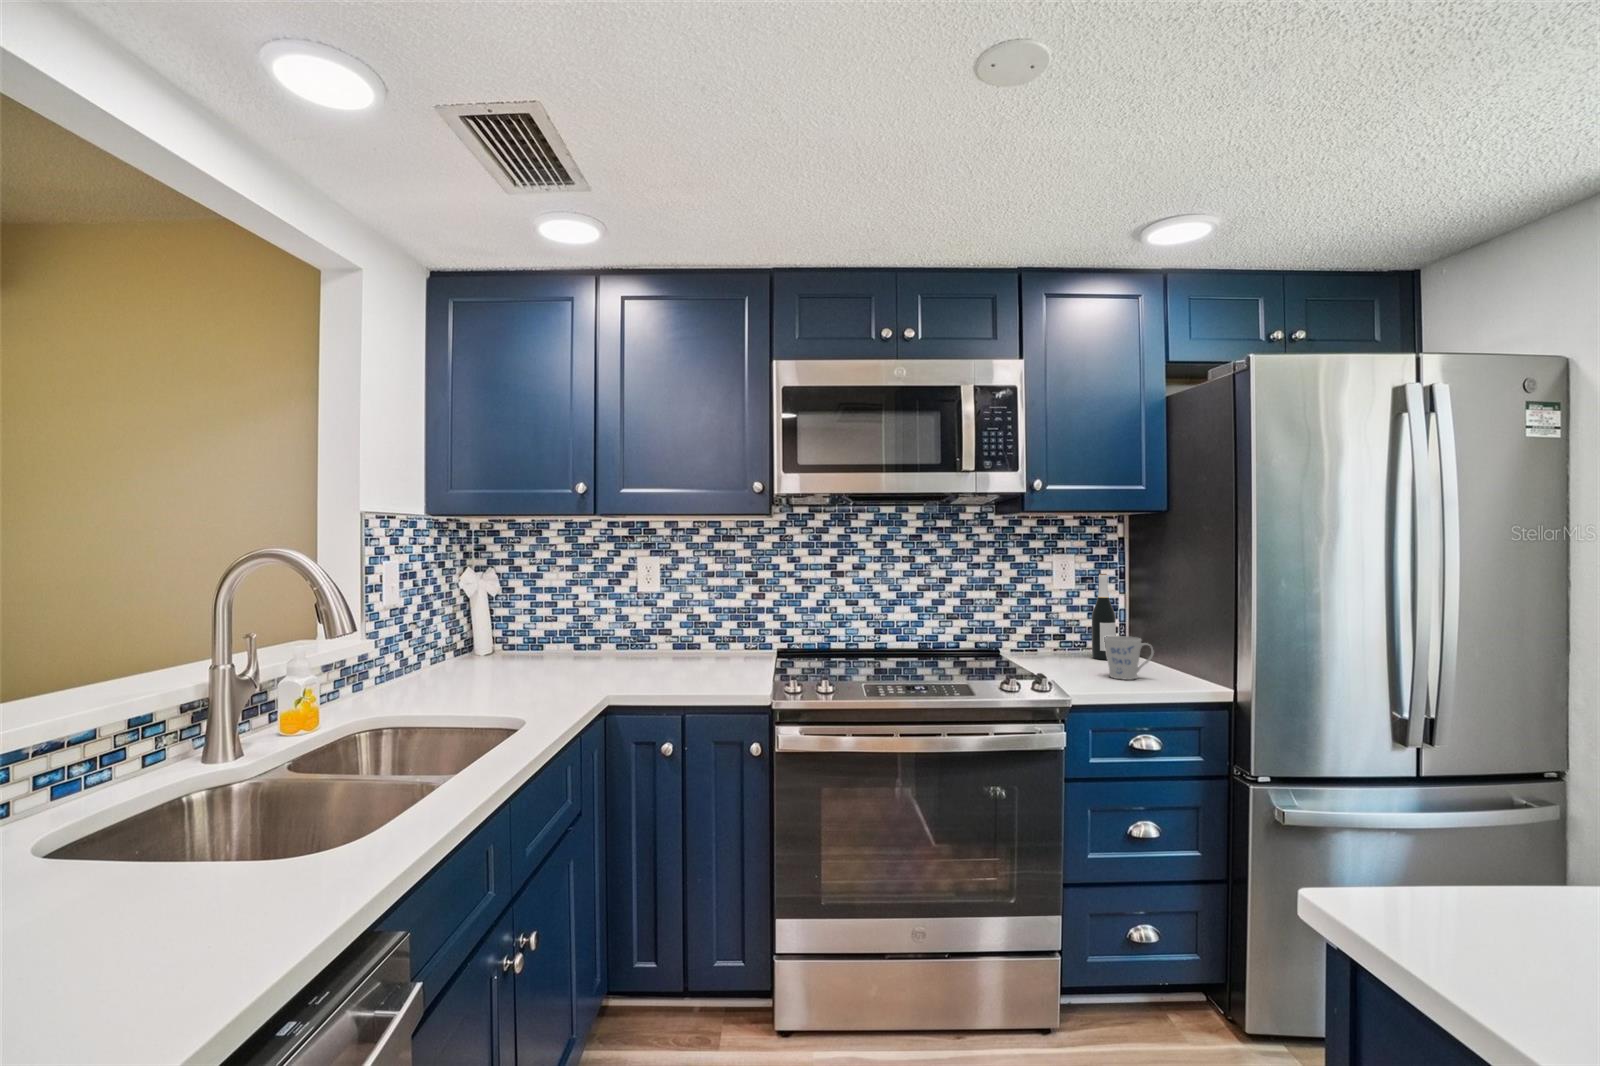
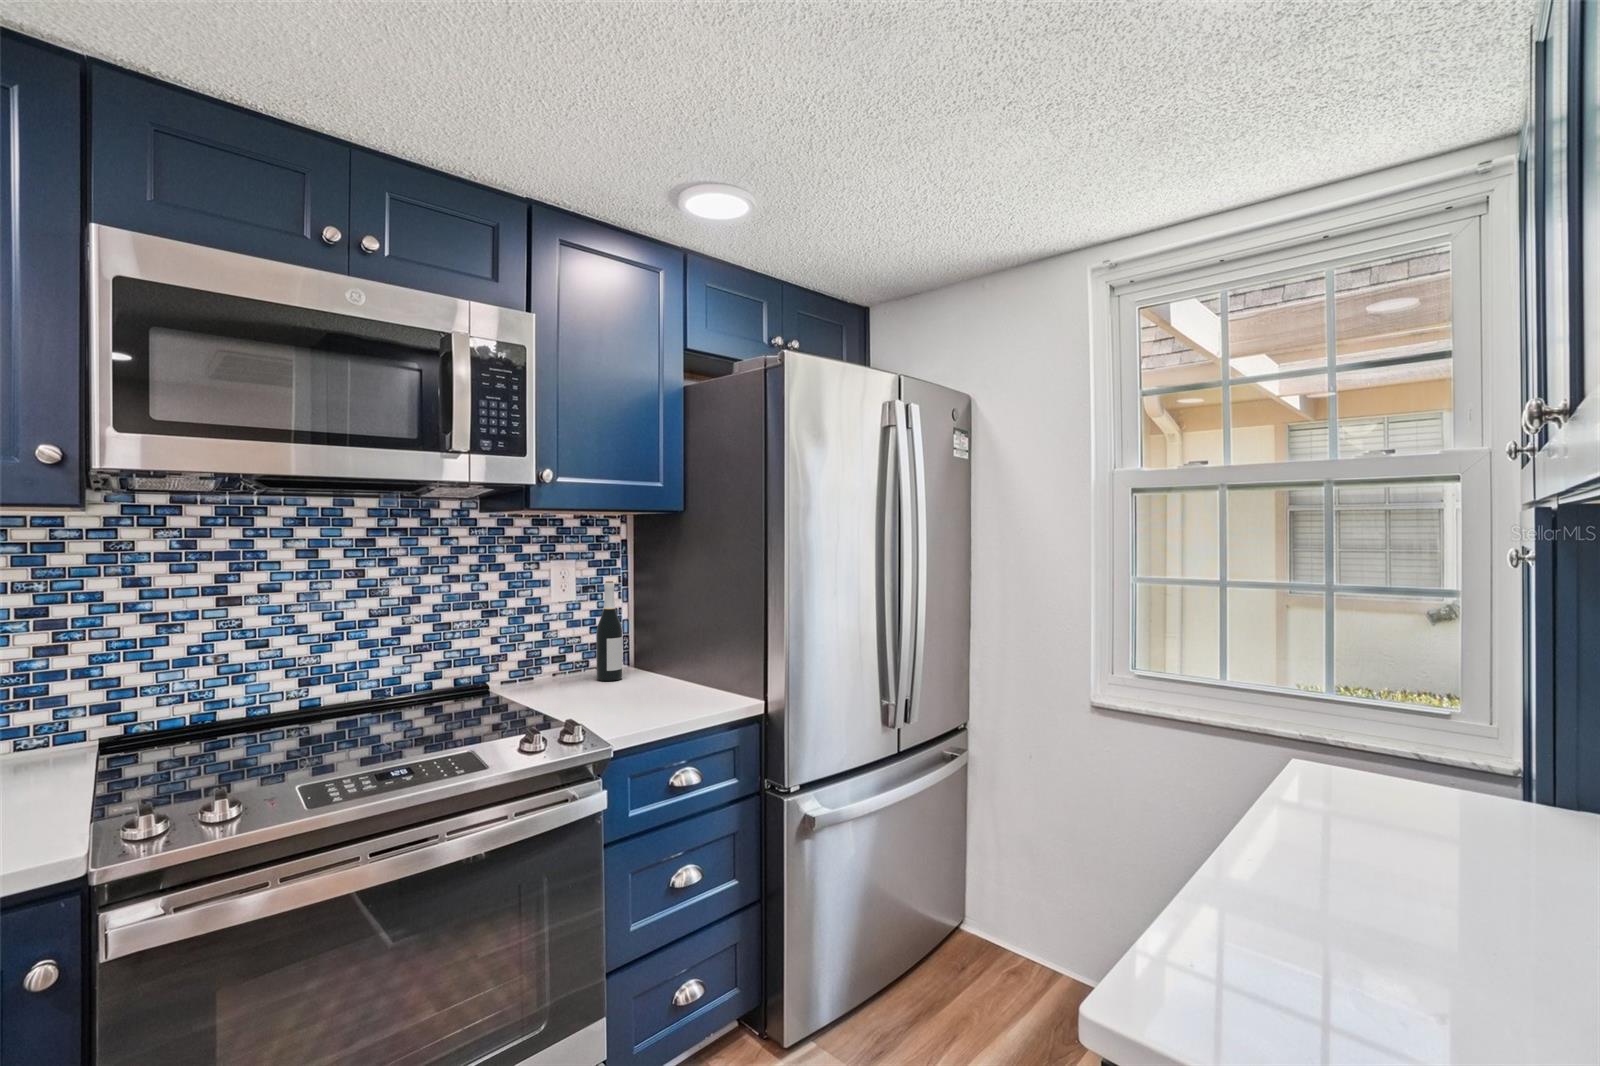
mug: present [1104,636,1154,680] -> none [624,655,676,706]

